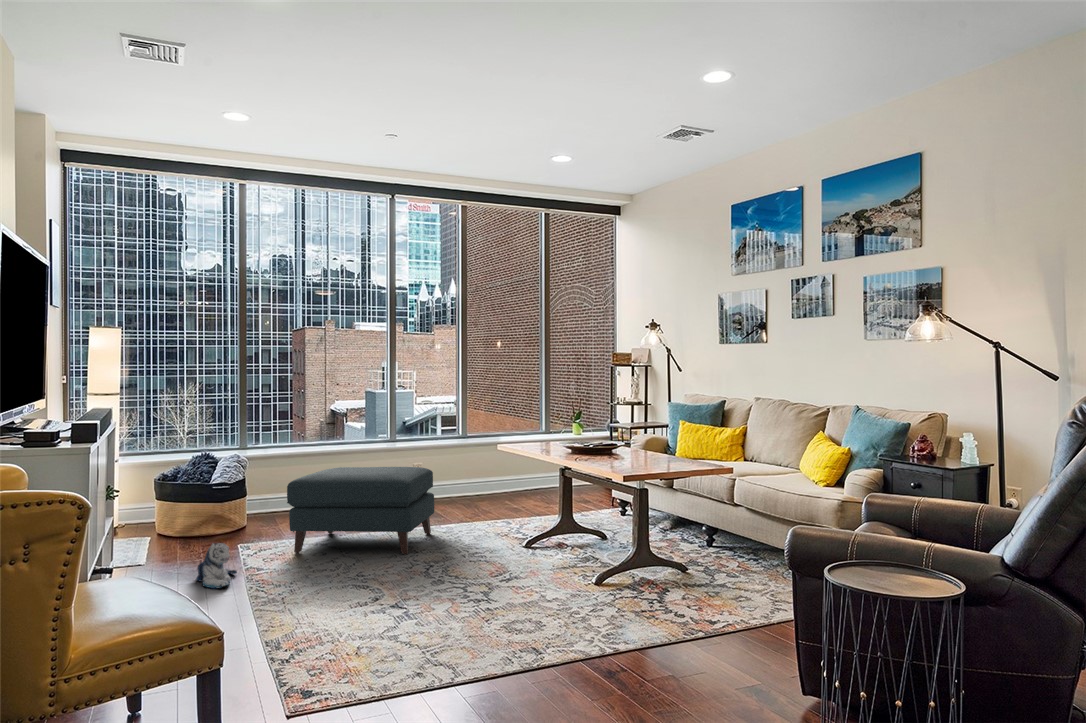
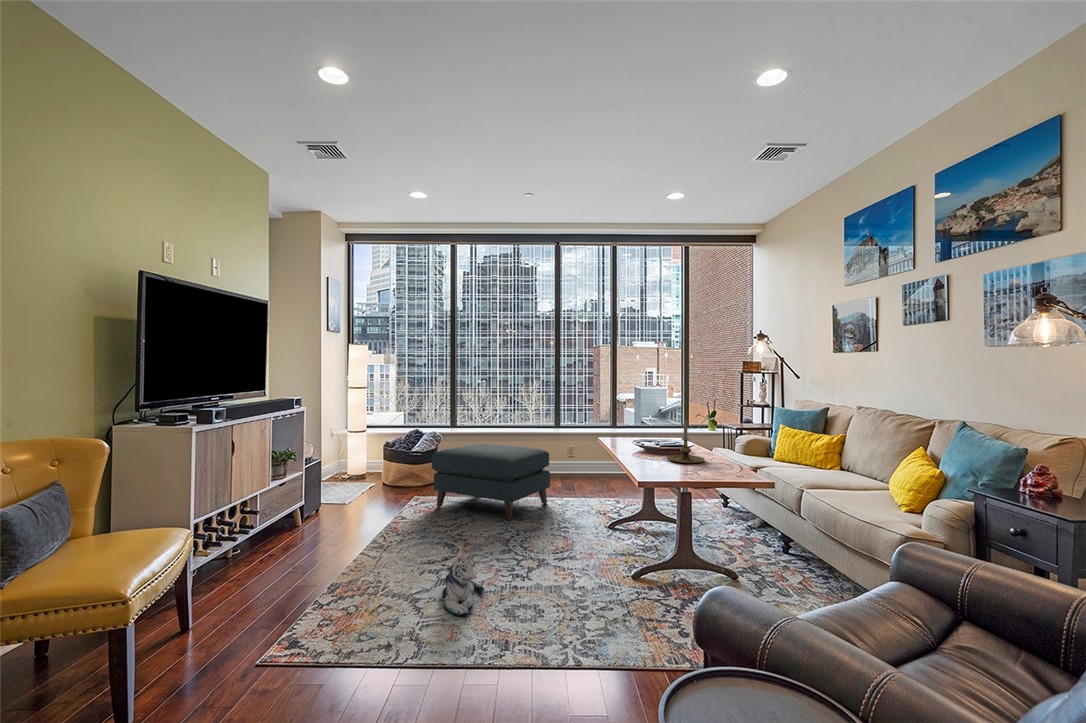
candle holder: none [598,417,637,464] -> present [667,419,705,463]
plush toy: present [196,543,237,589] -> present [442,558,484,616]

